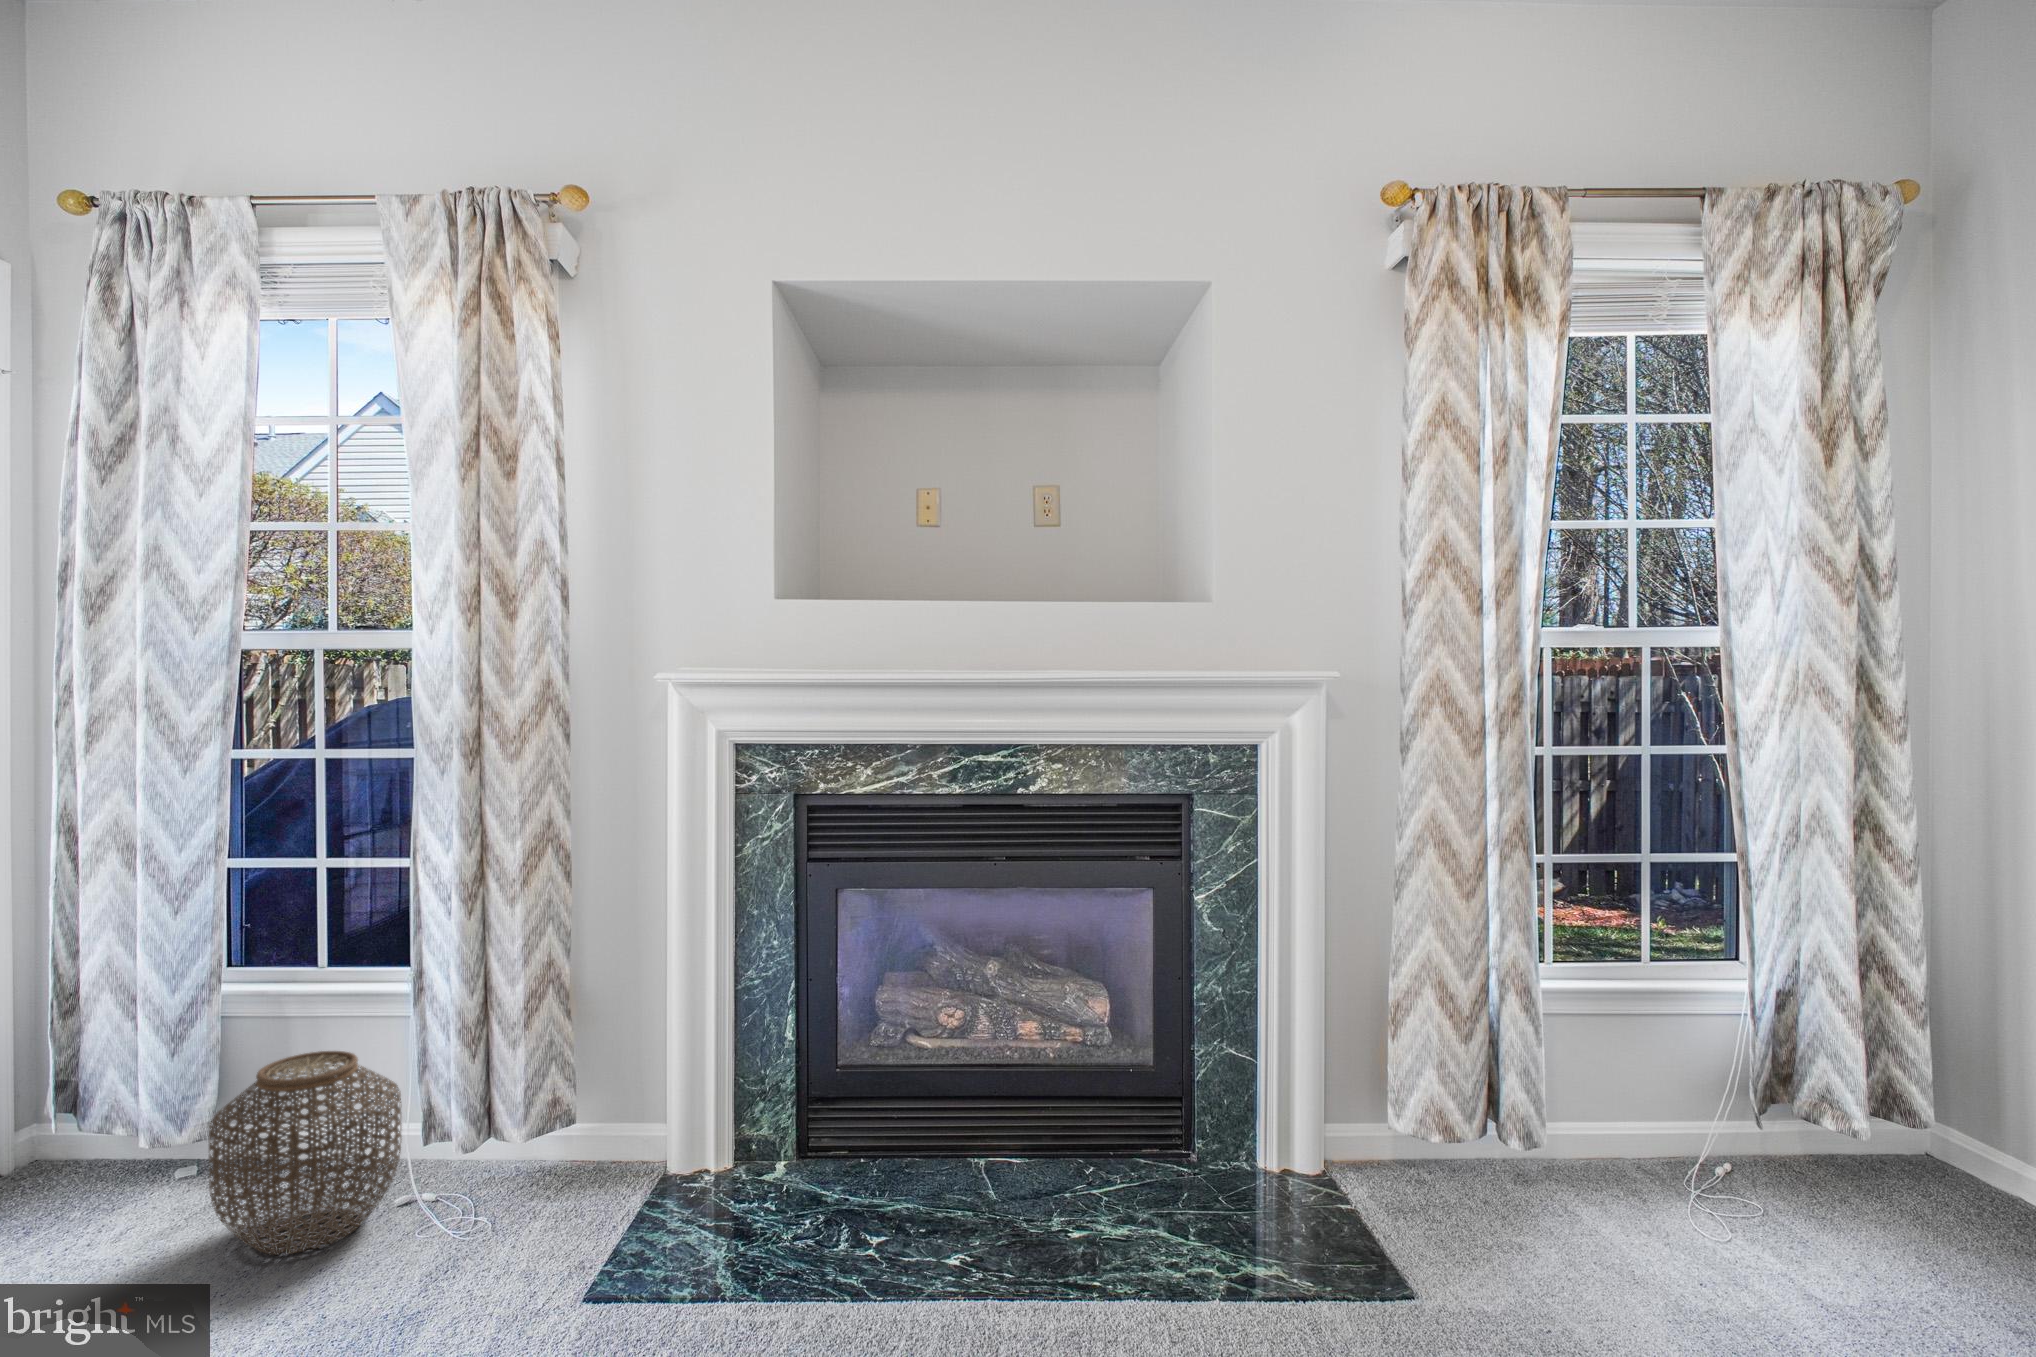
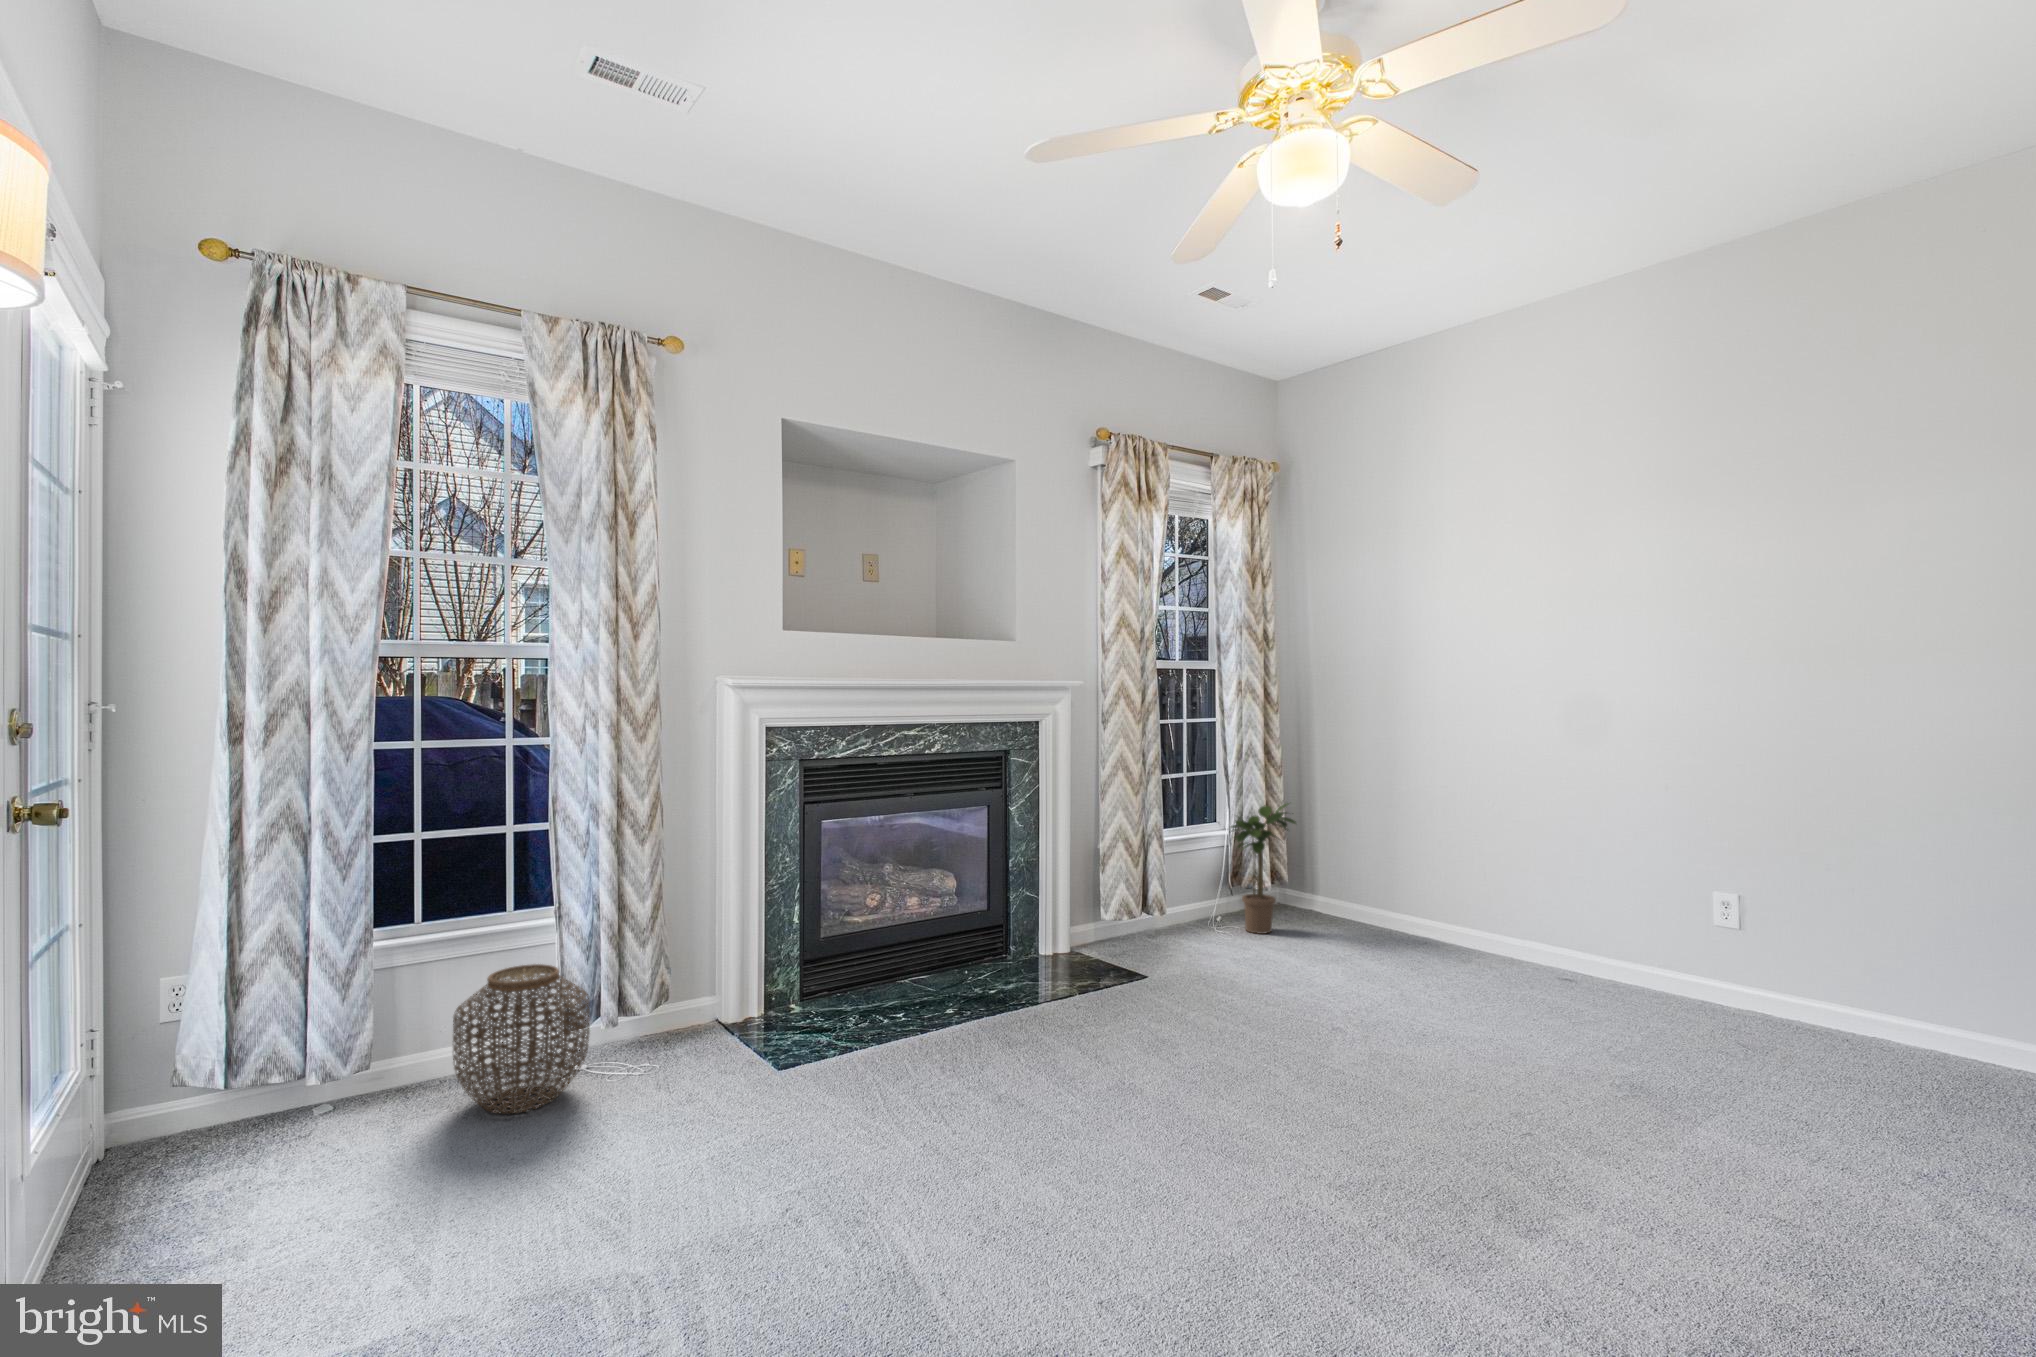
potted plant: none [1719,944,1929,1237] -> present [1230,803,1296,934]

